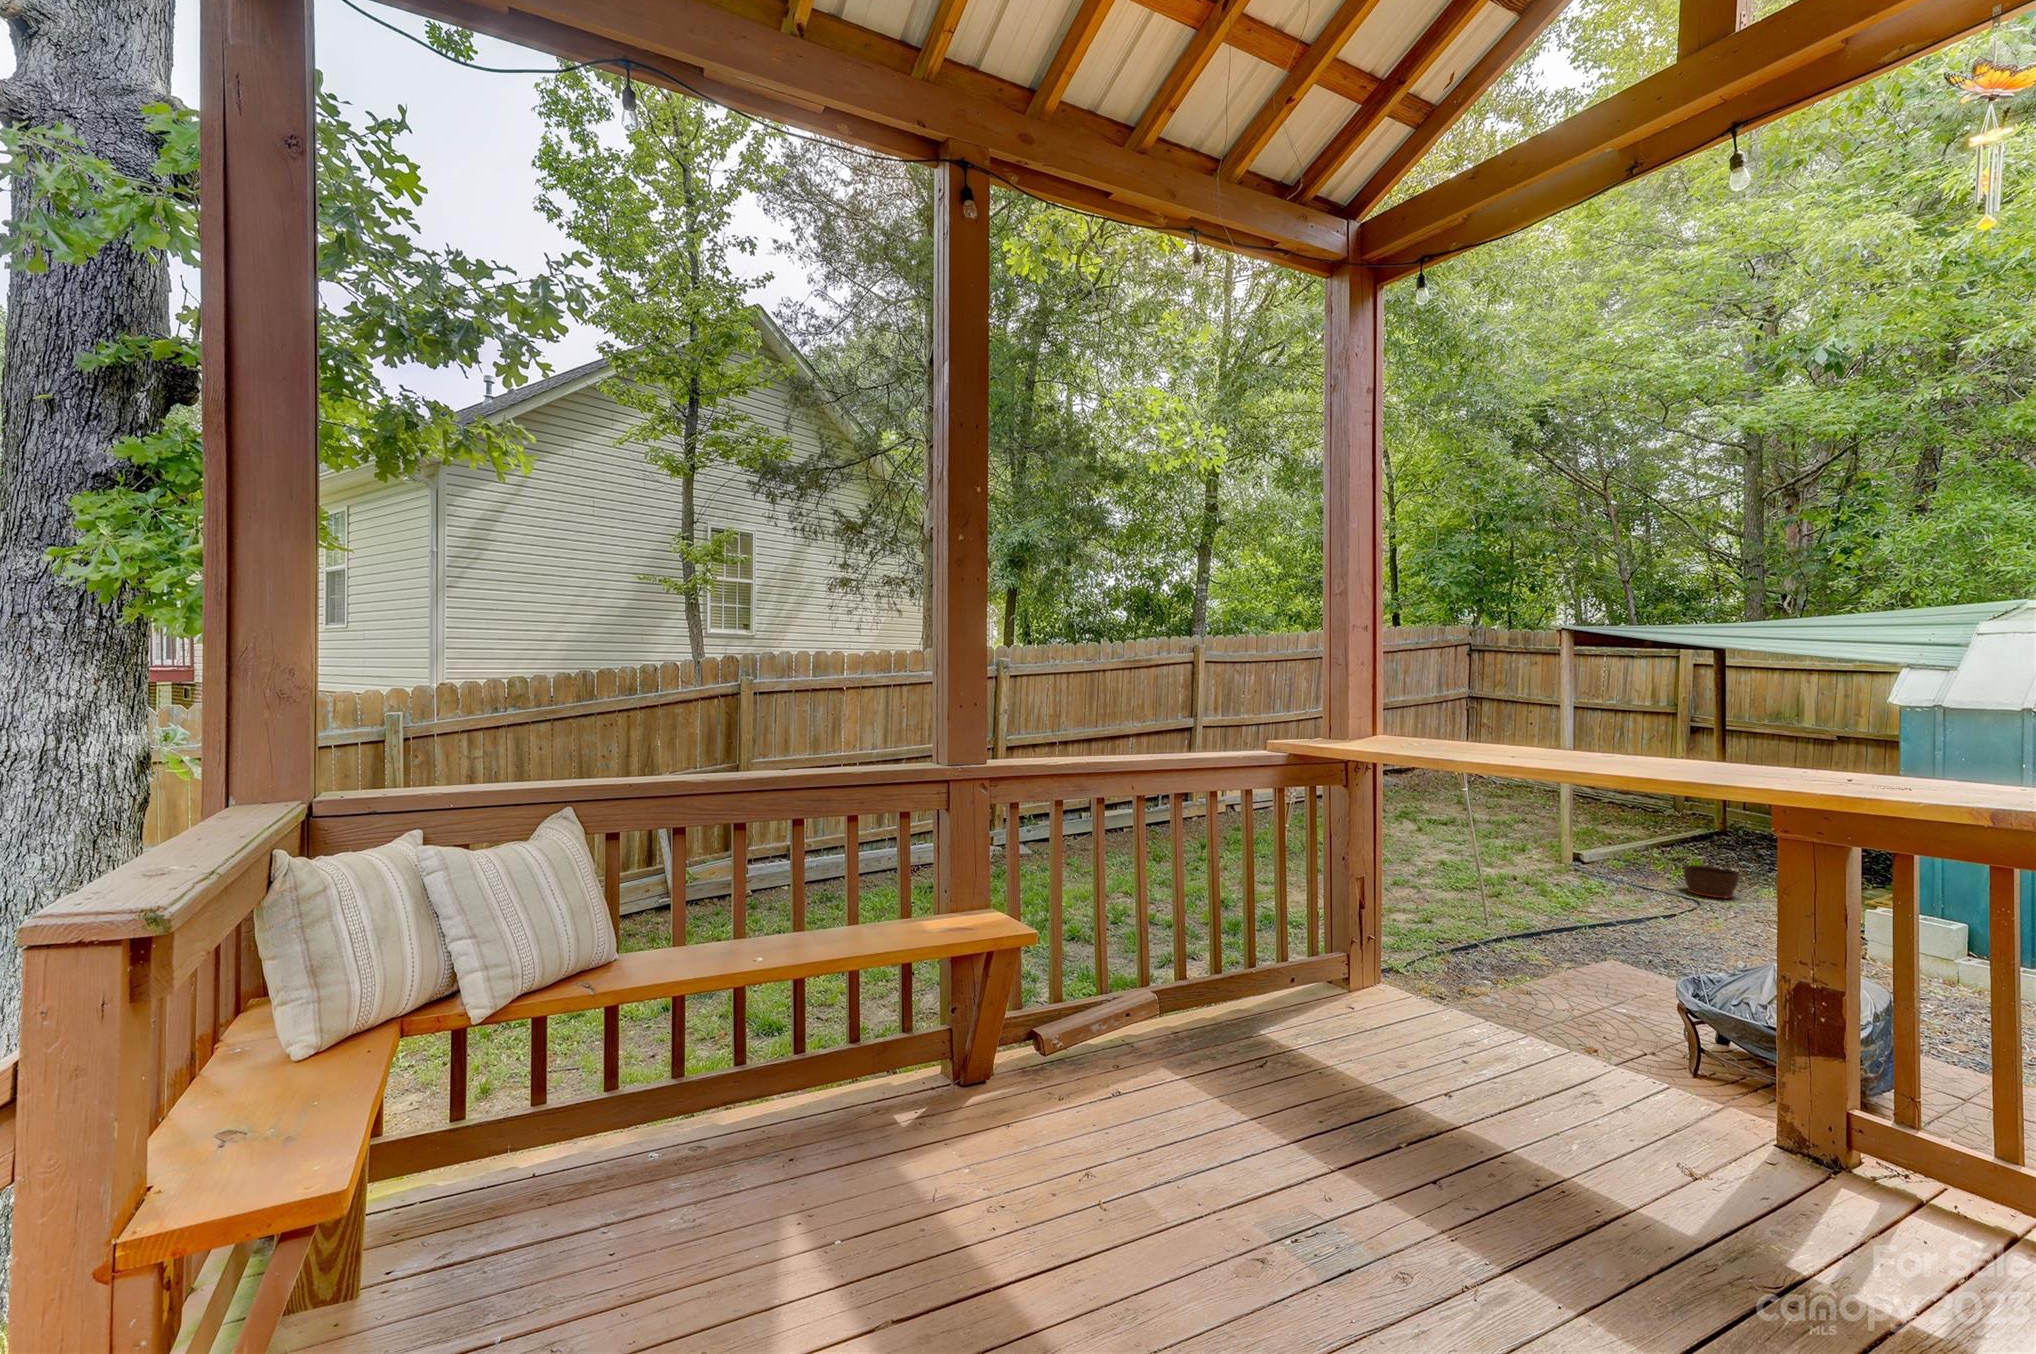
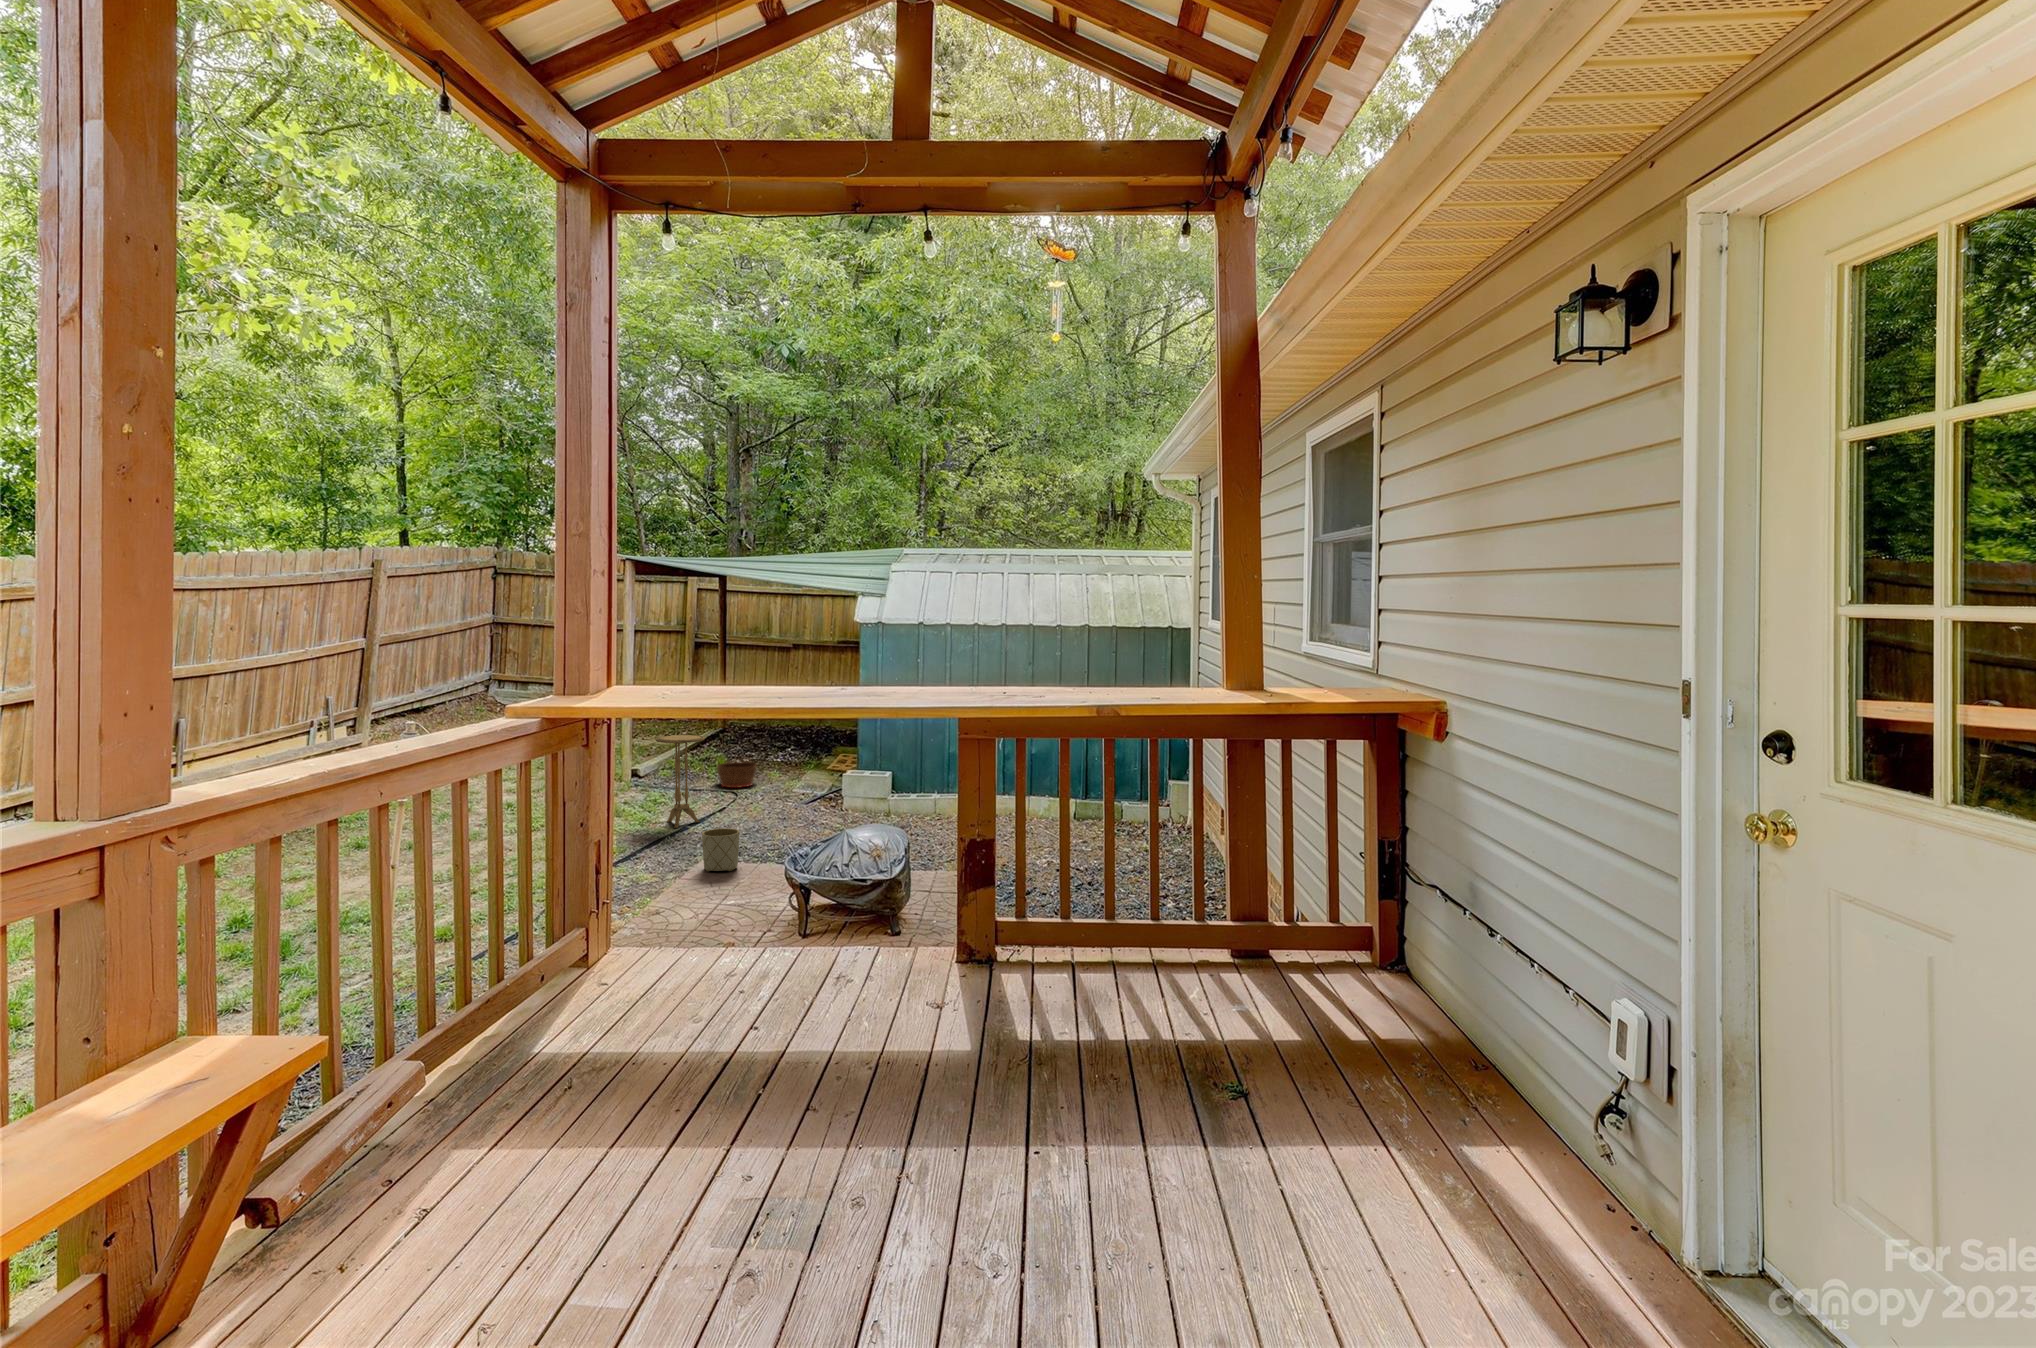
side table: none [1584,817,1644,920] -> present [656,735,705,828]
planter: none [1605,924,1654,977] -> present [702,828,739,872]

